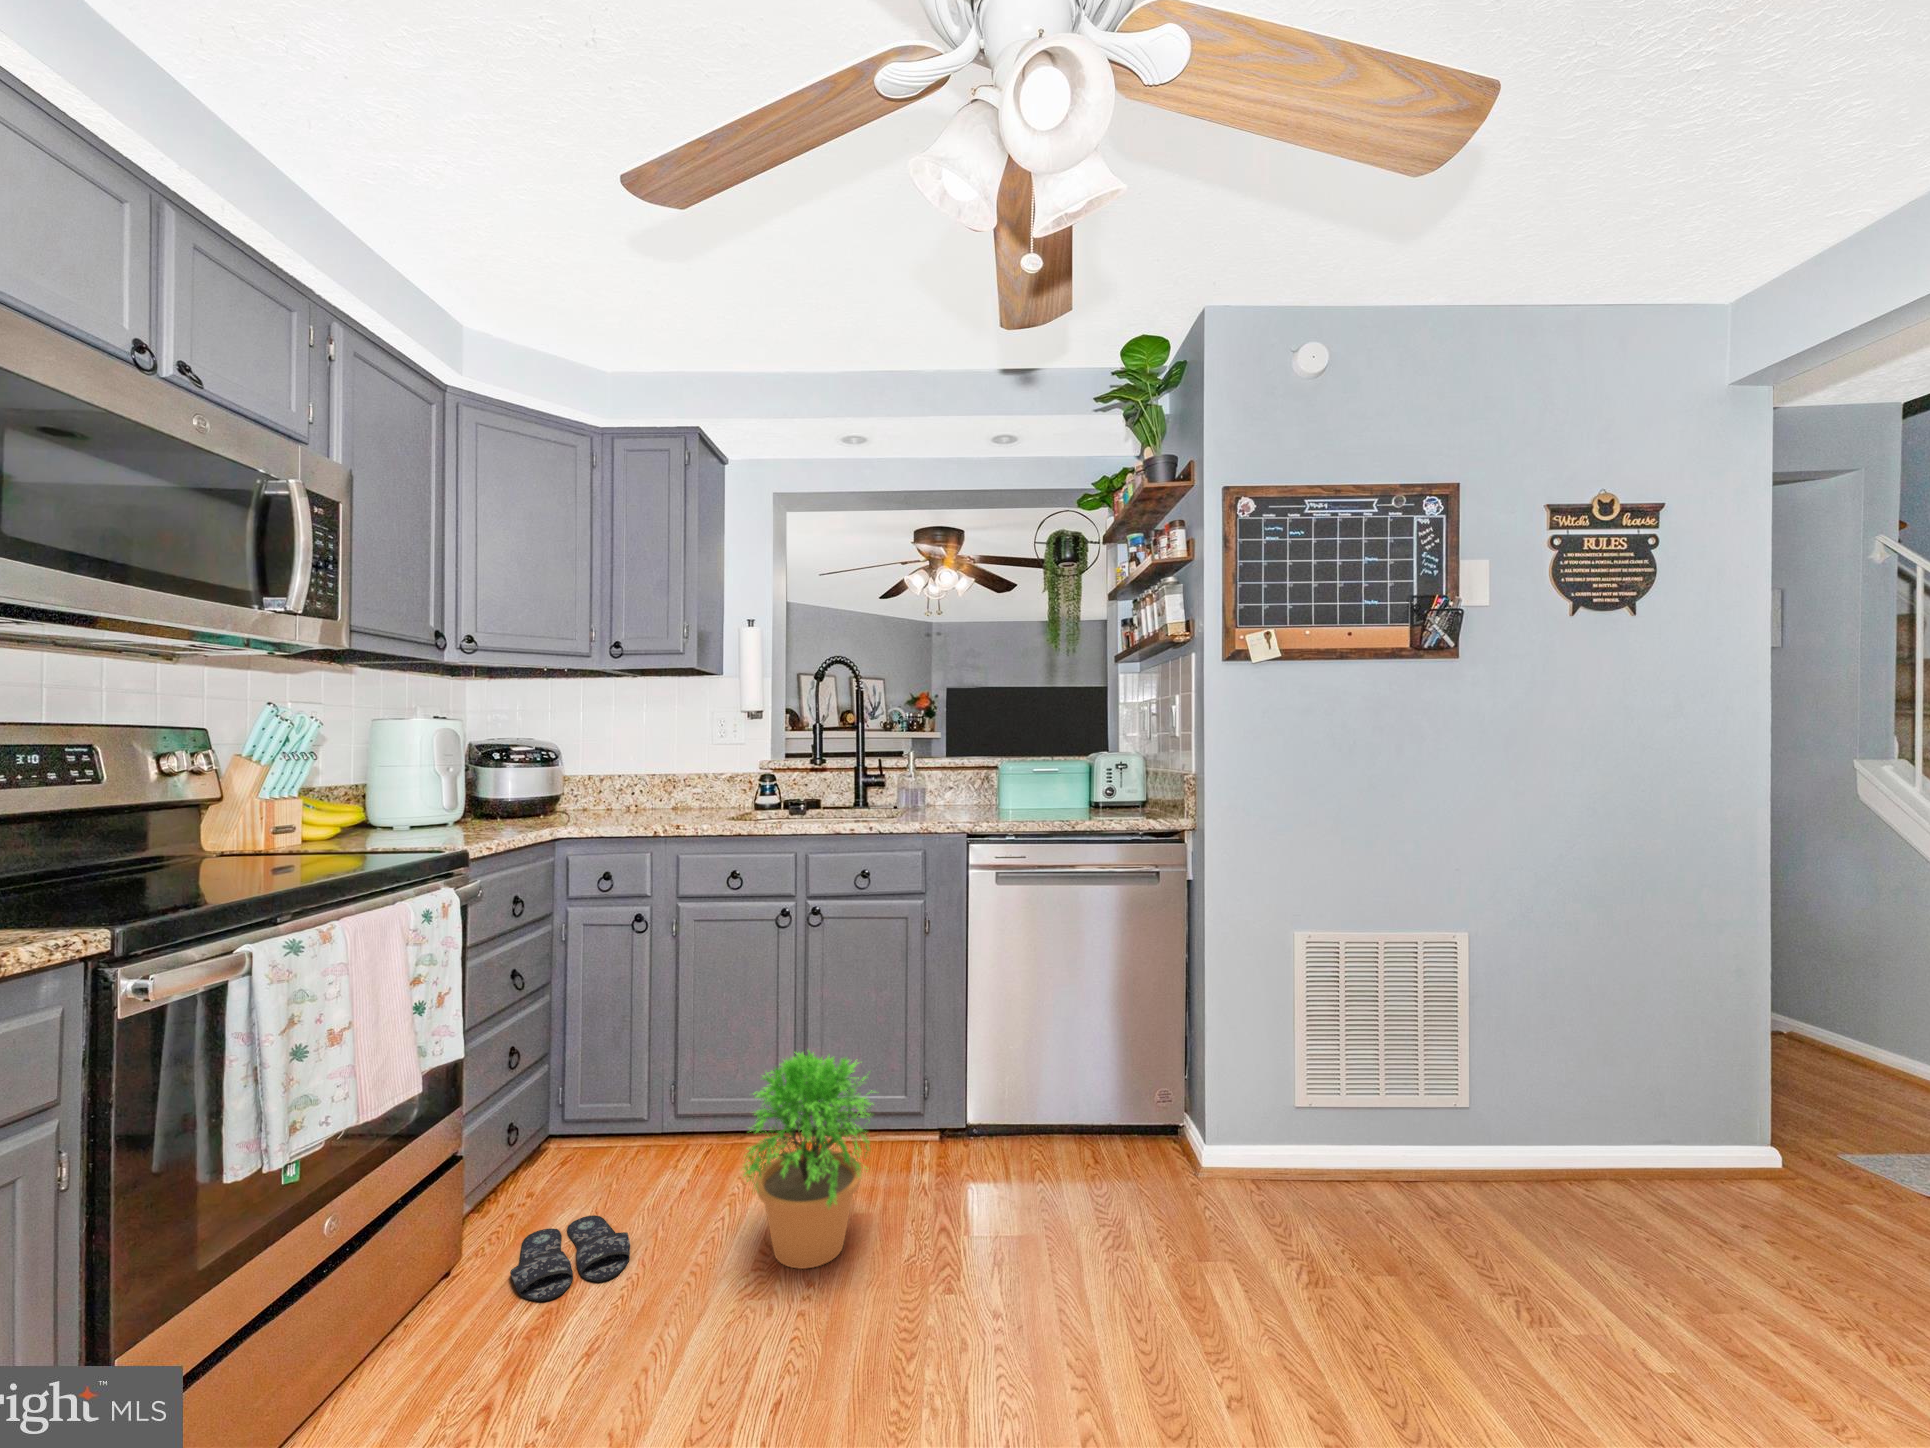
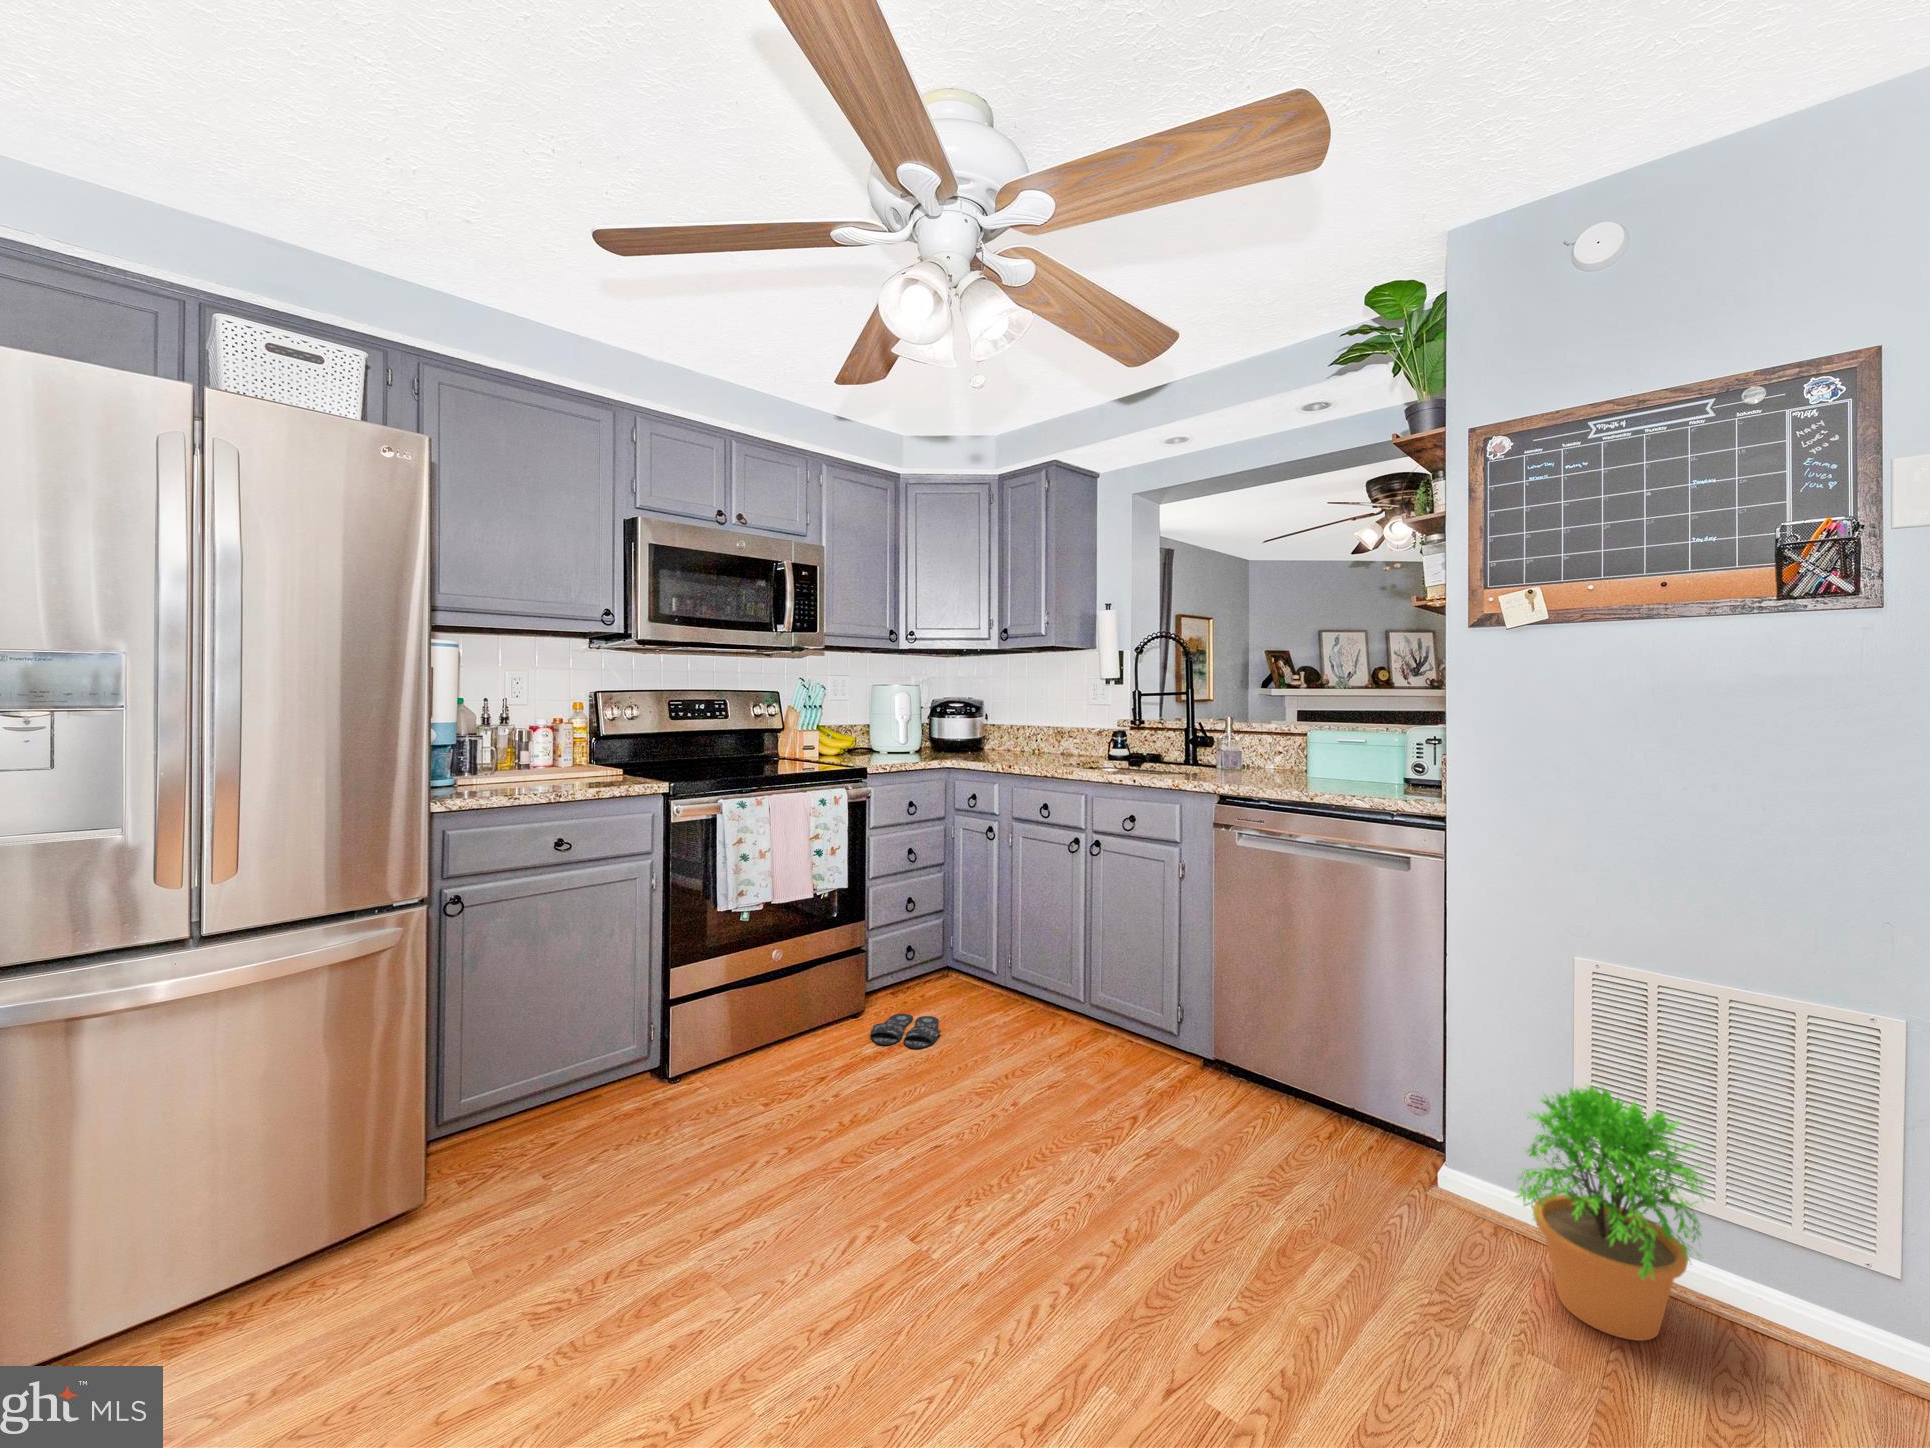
potted plant: present [744,1051,874,1269] -> present [1516,1086,1707,1341]

